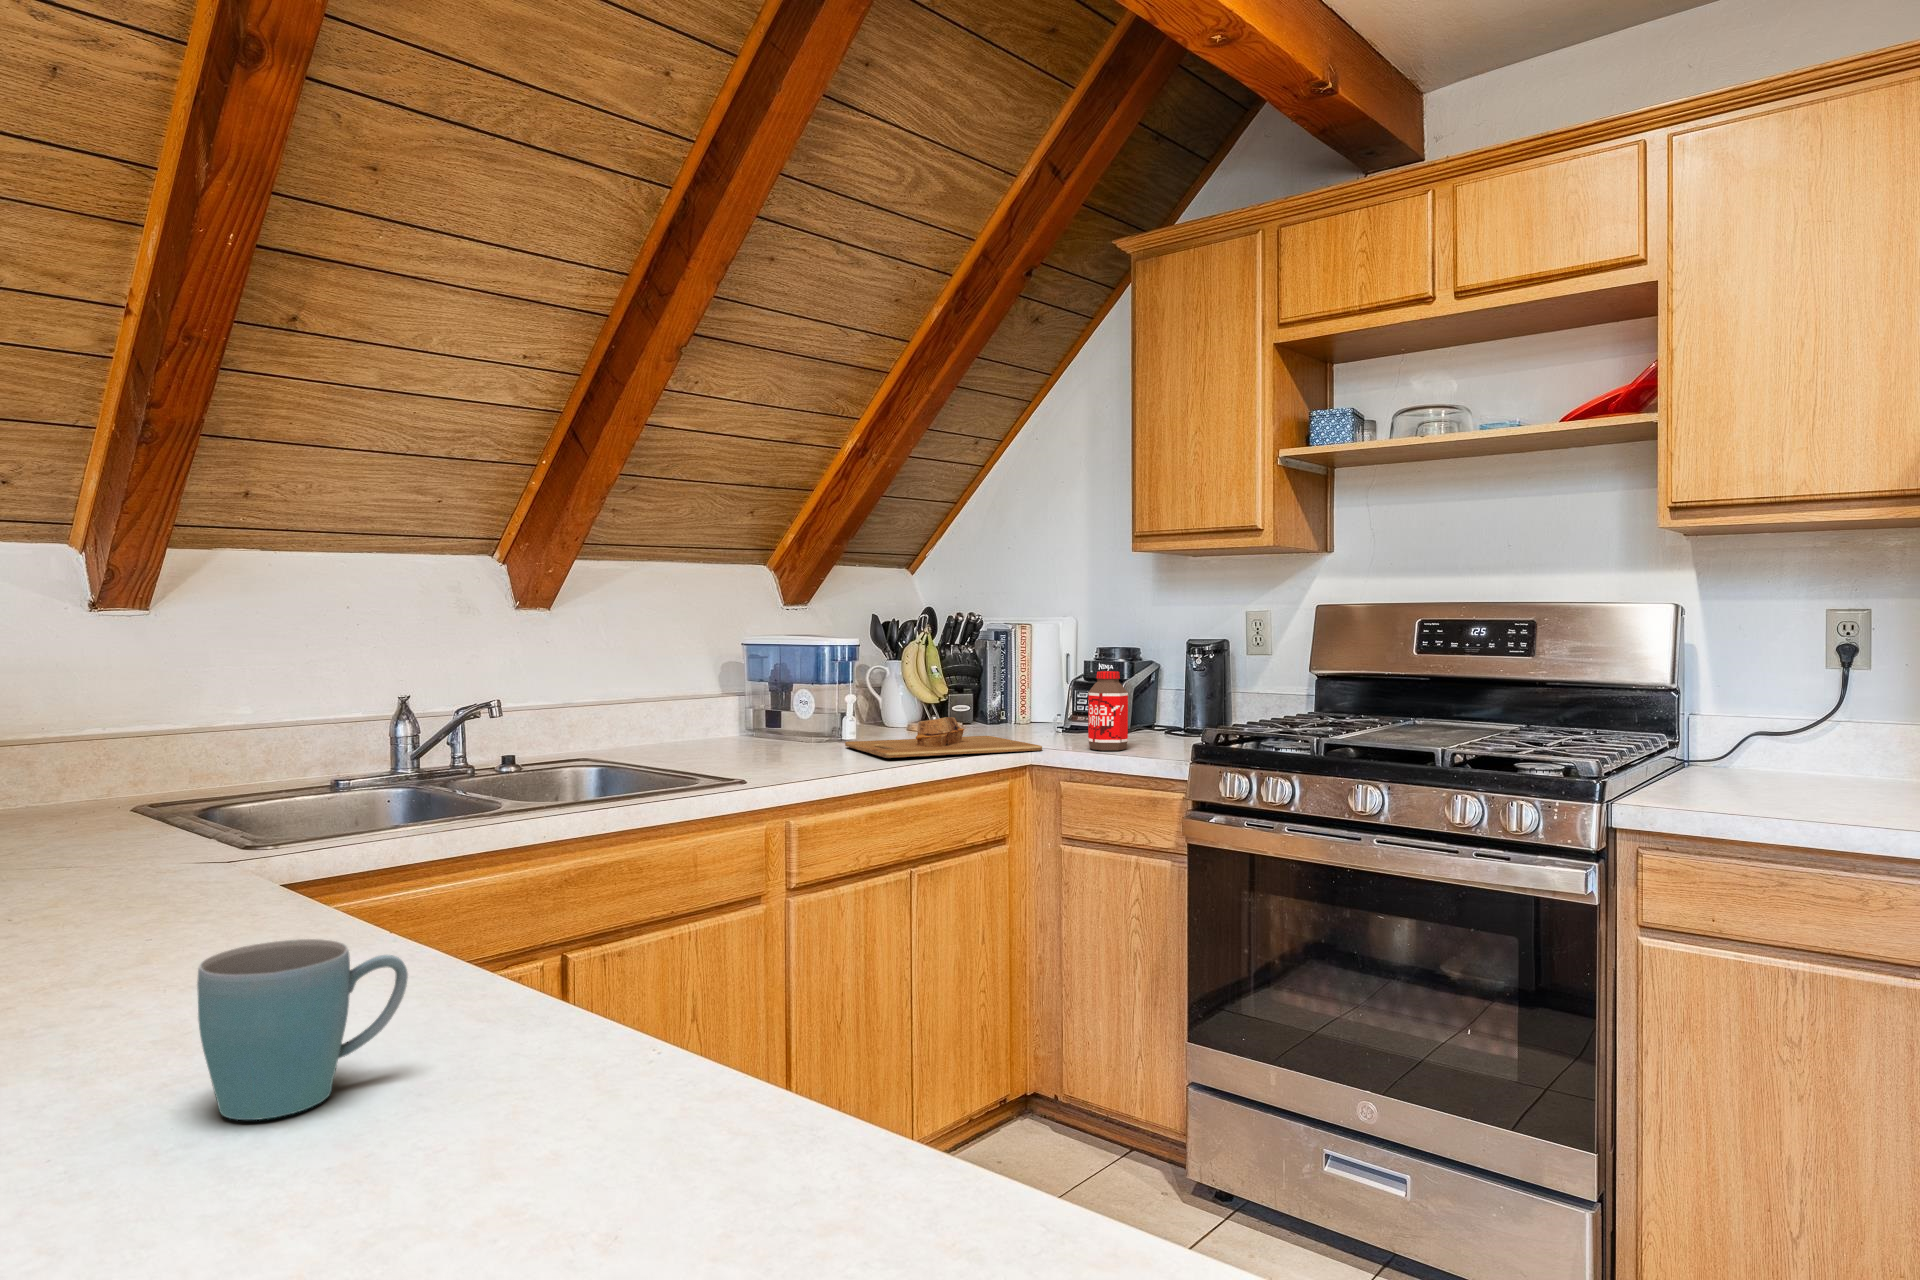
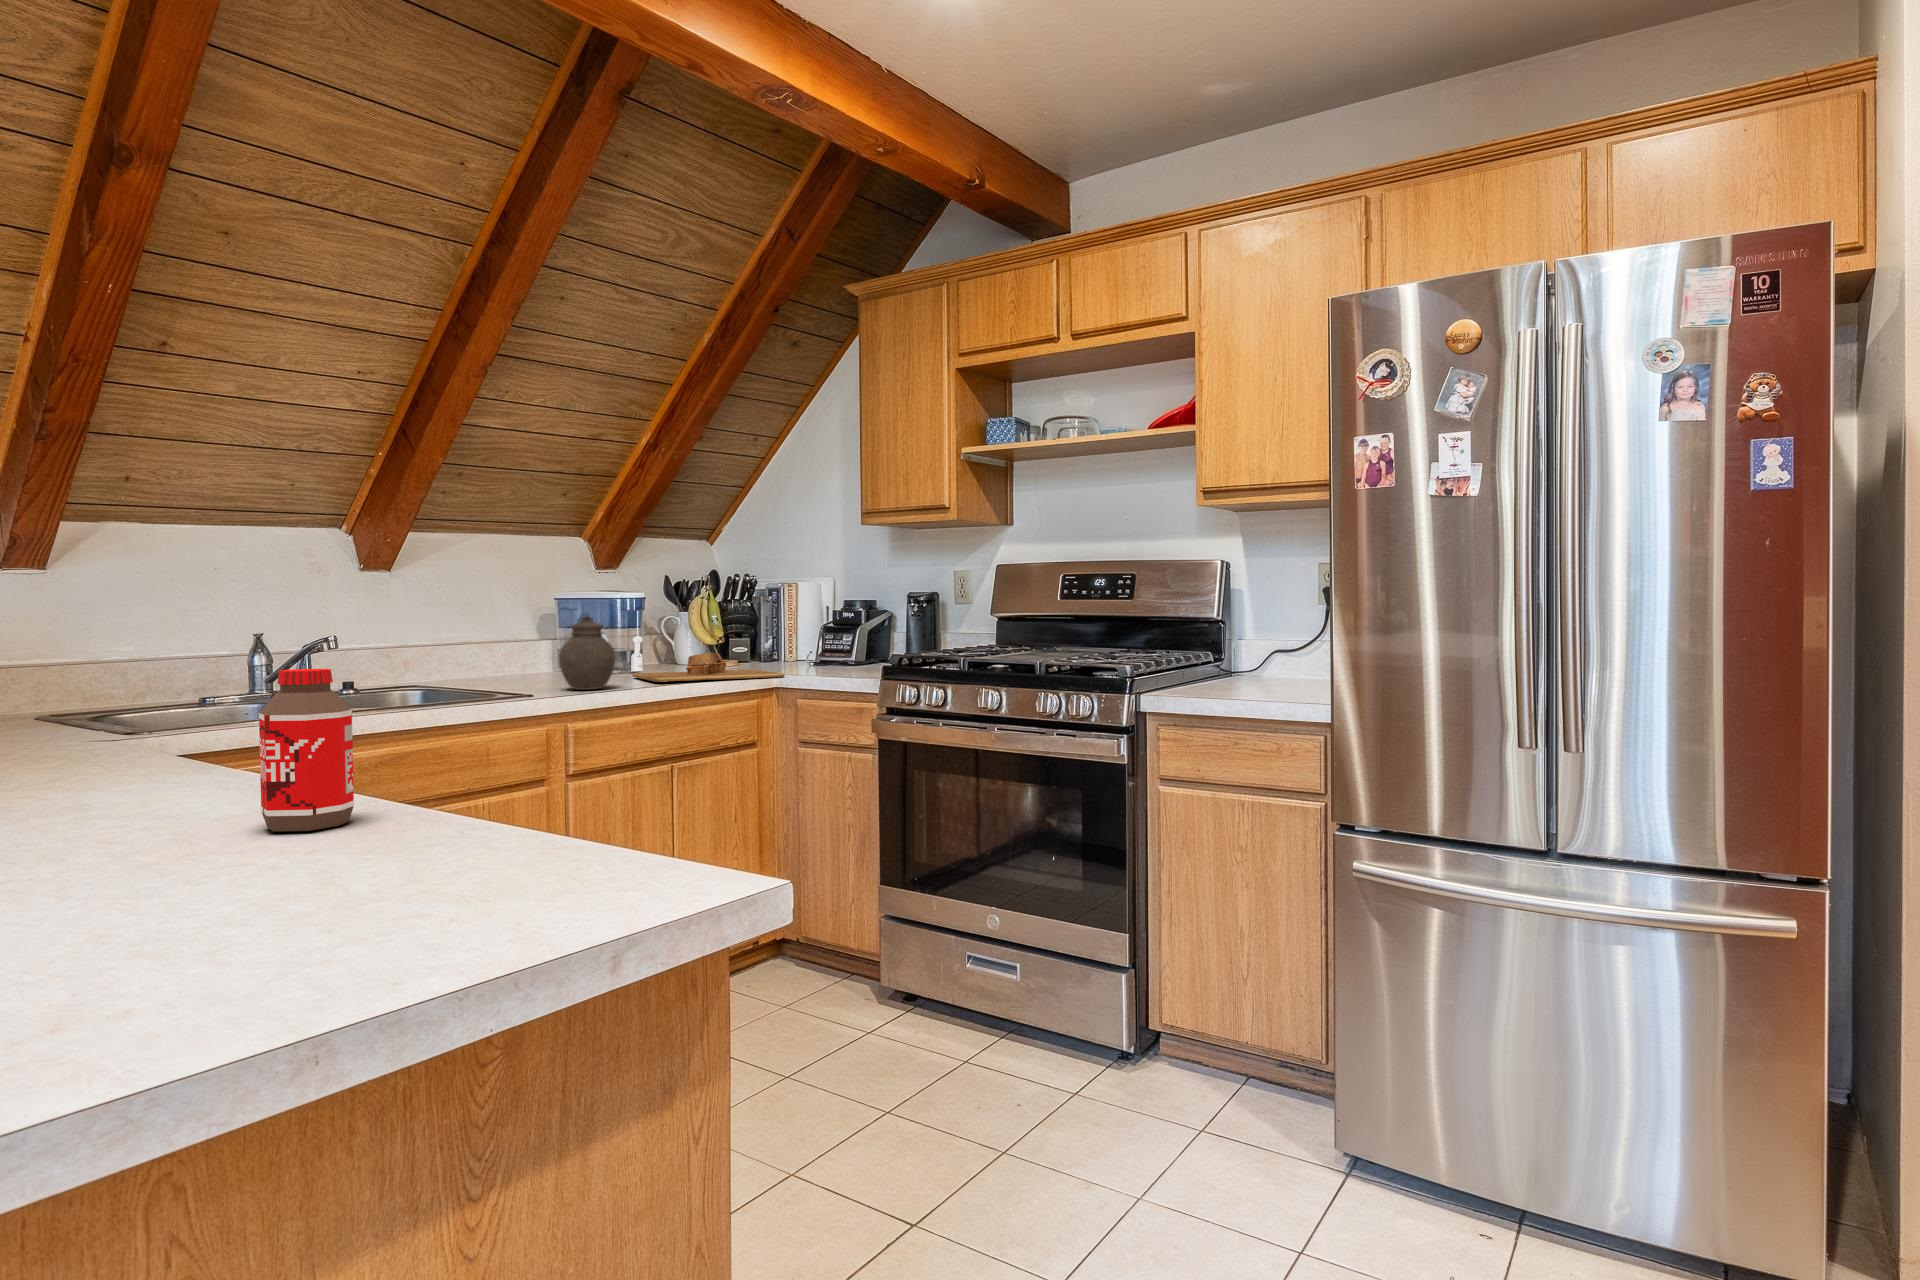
bottle: present [1088,671,1128,750] -> present [259,669,354,831]
jar: none [769,674,840,771] -> present [559,616,615,690]
mug: present [197,939,408,1120] -> none [108,728,233,816]

